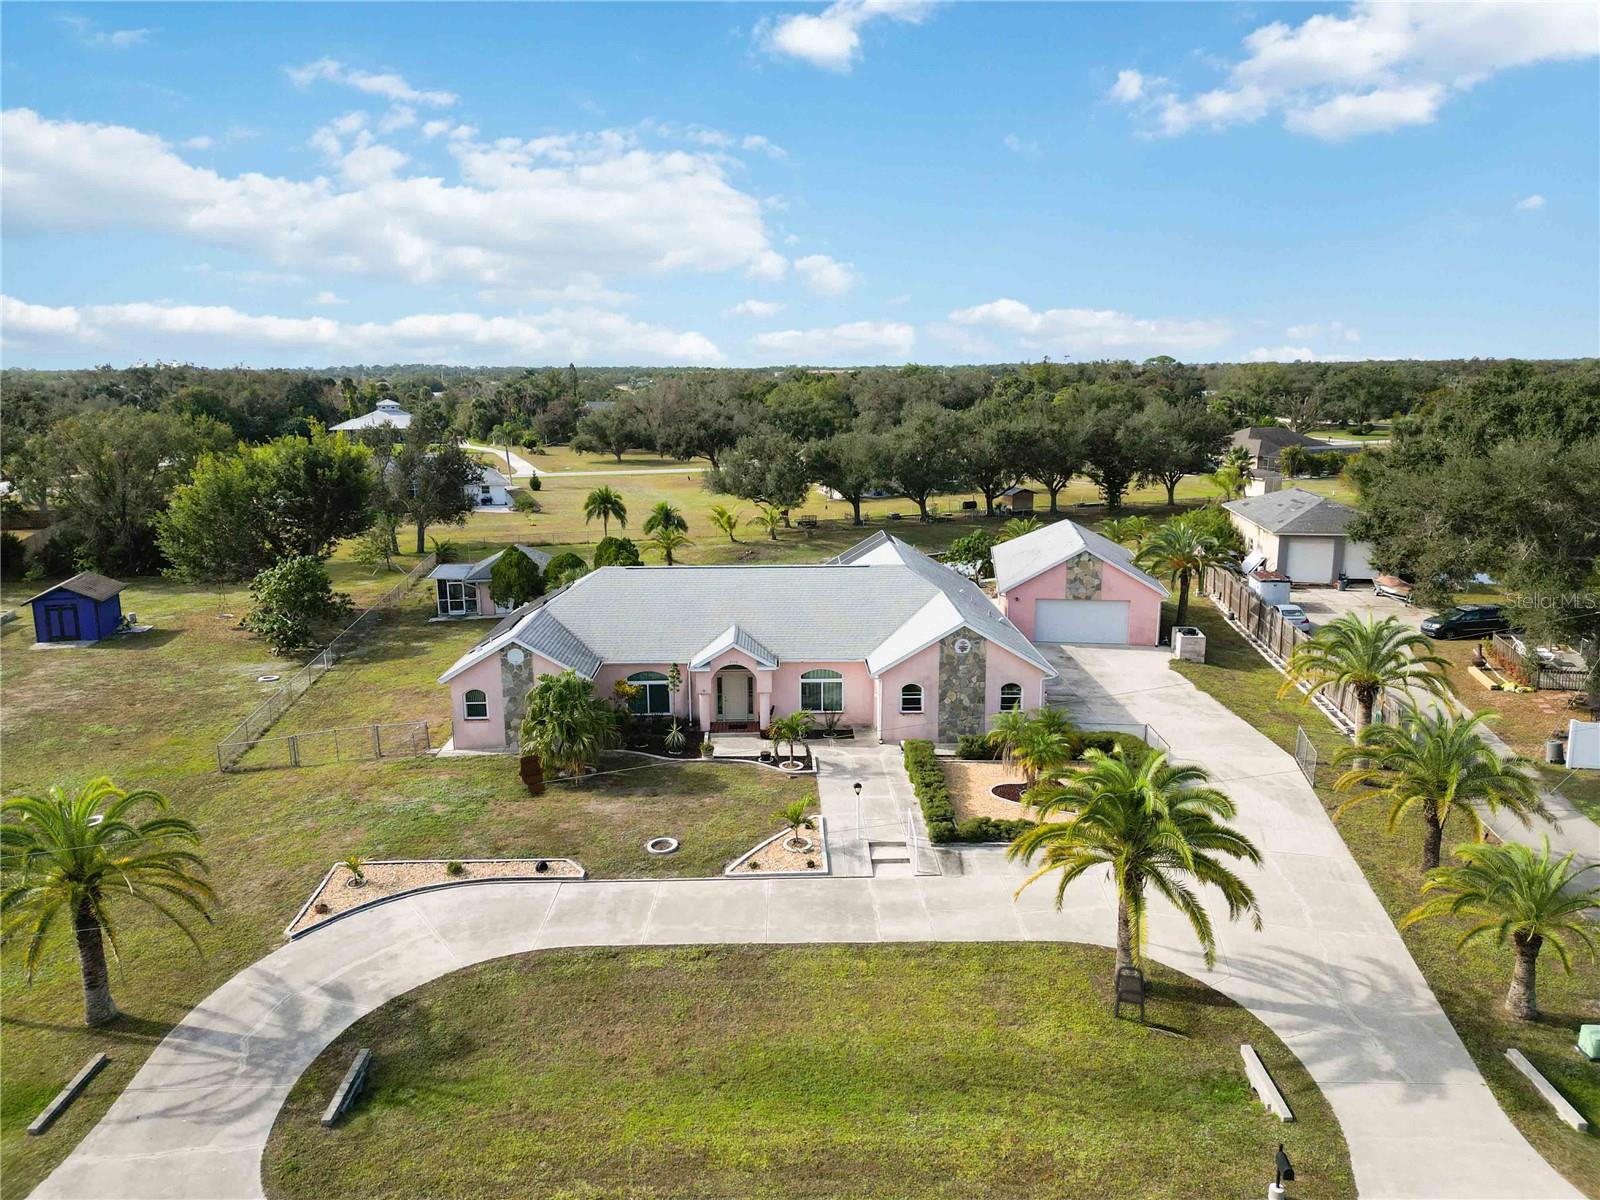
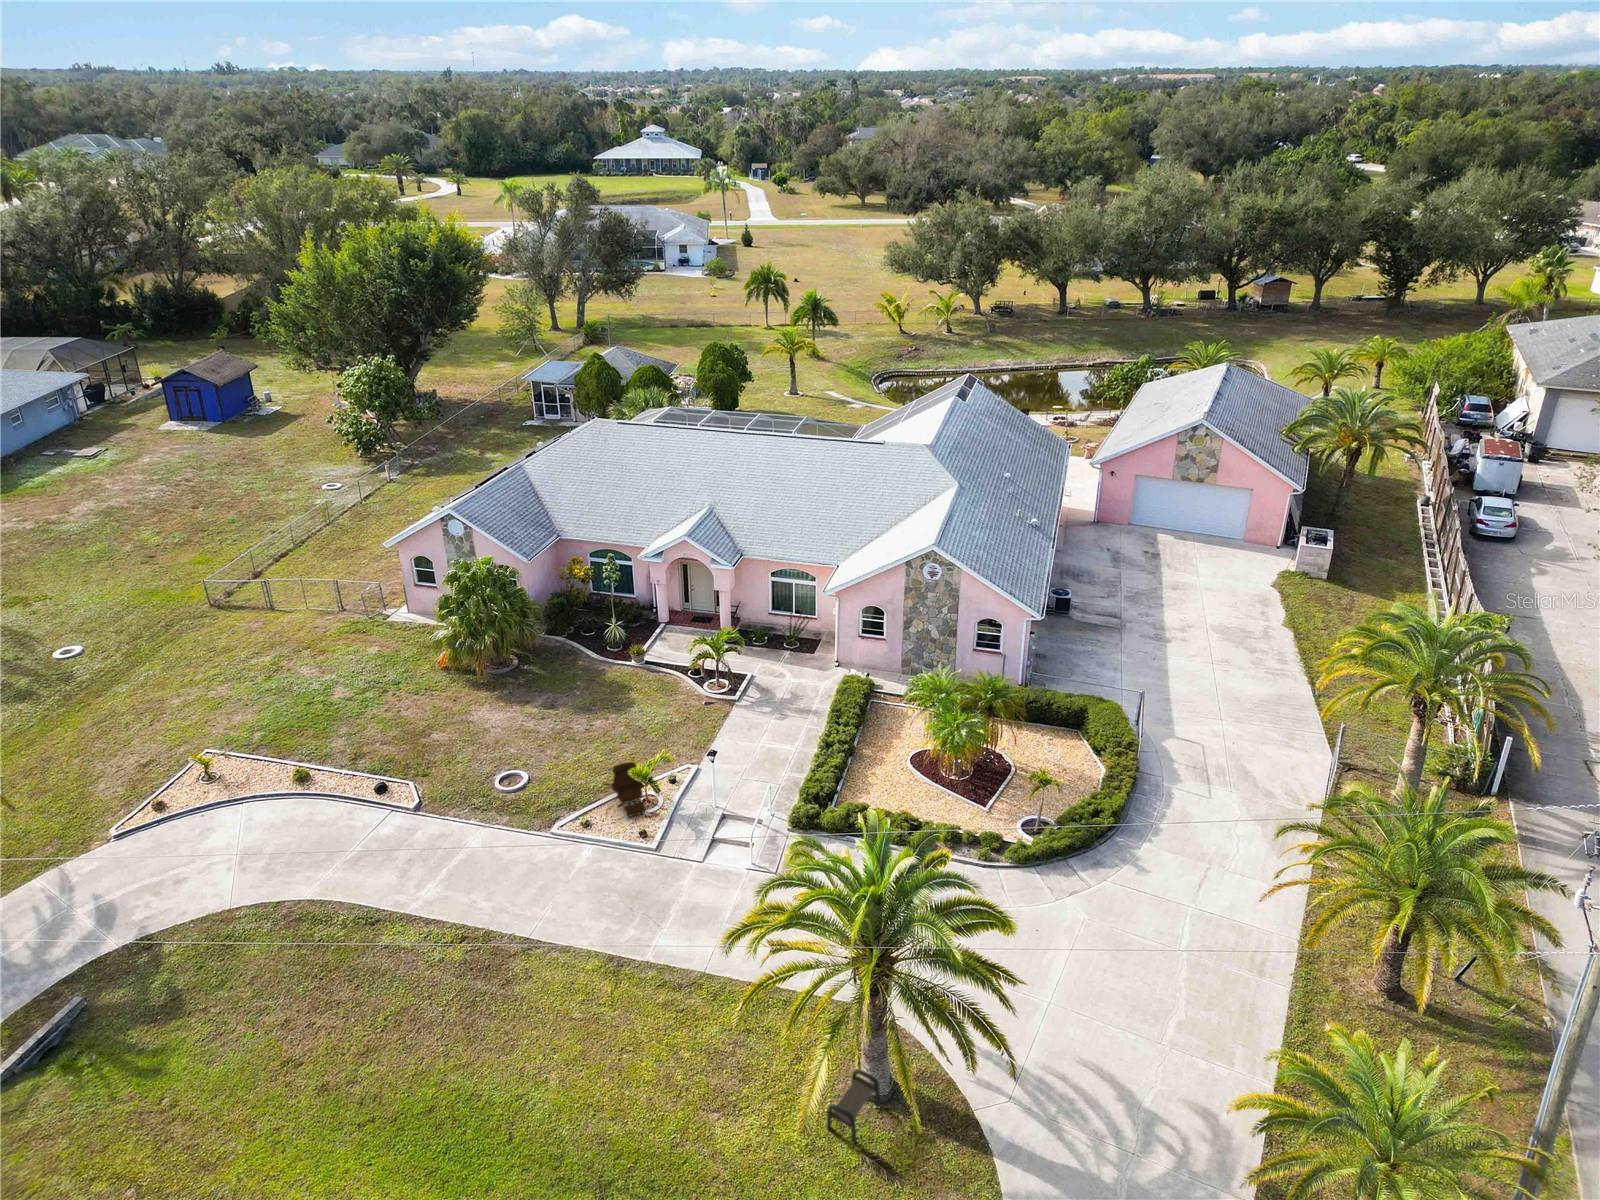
lounge chair: present [519,755,545,796] -> present [612,762,645,817]

